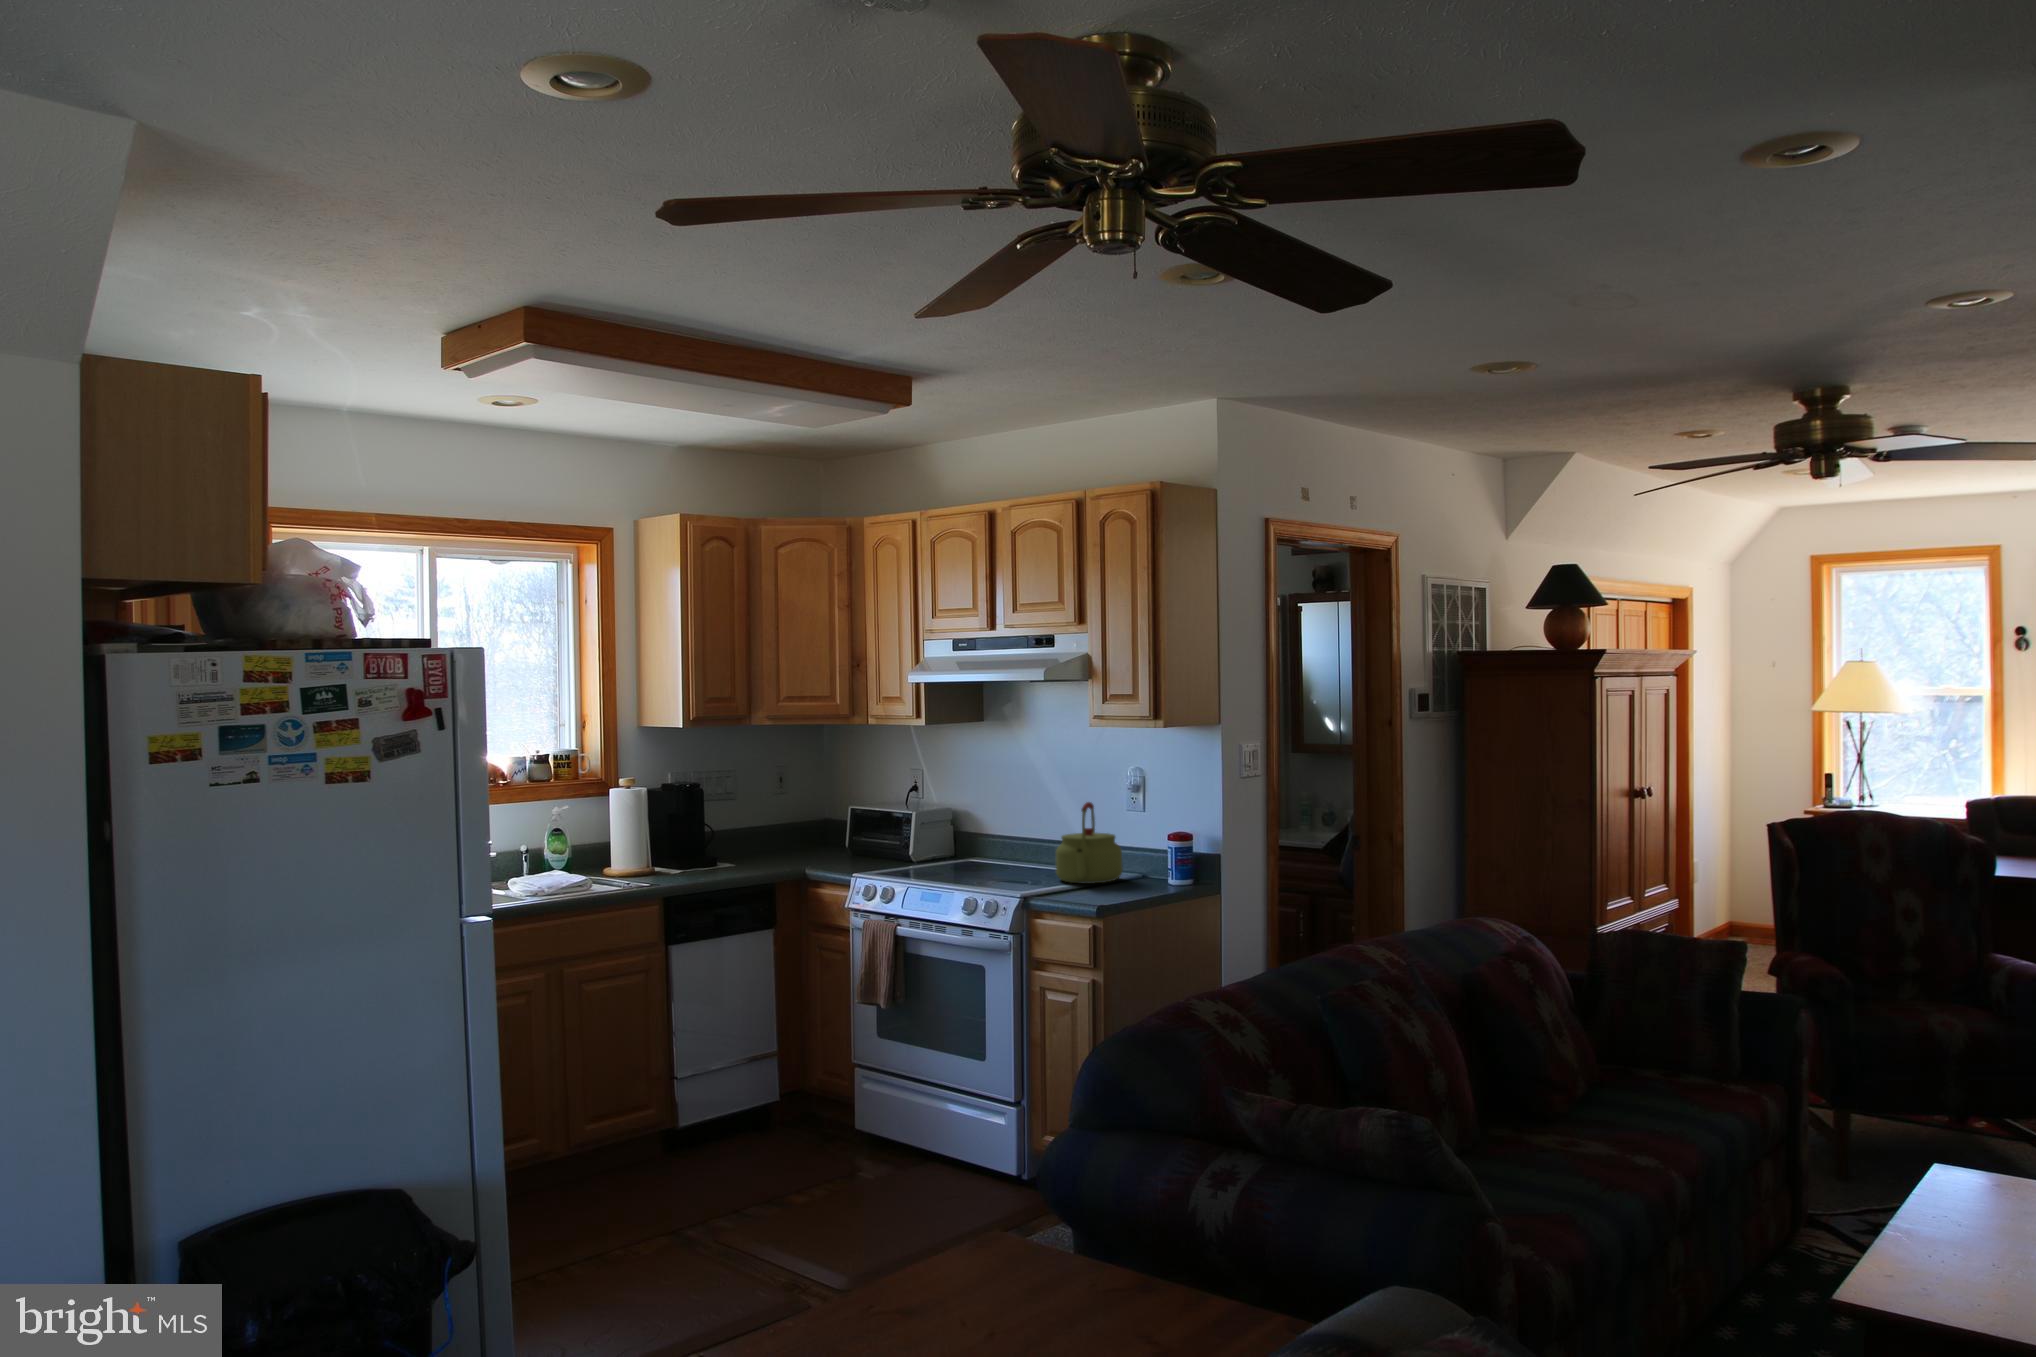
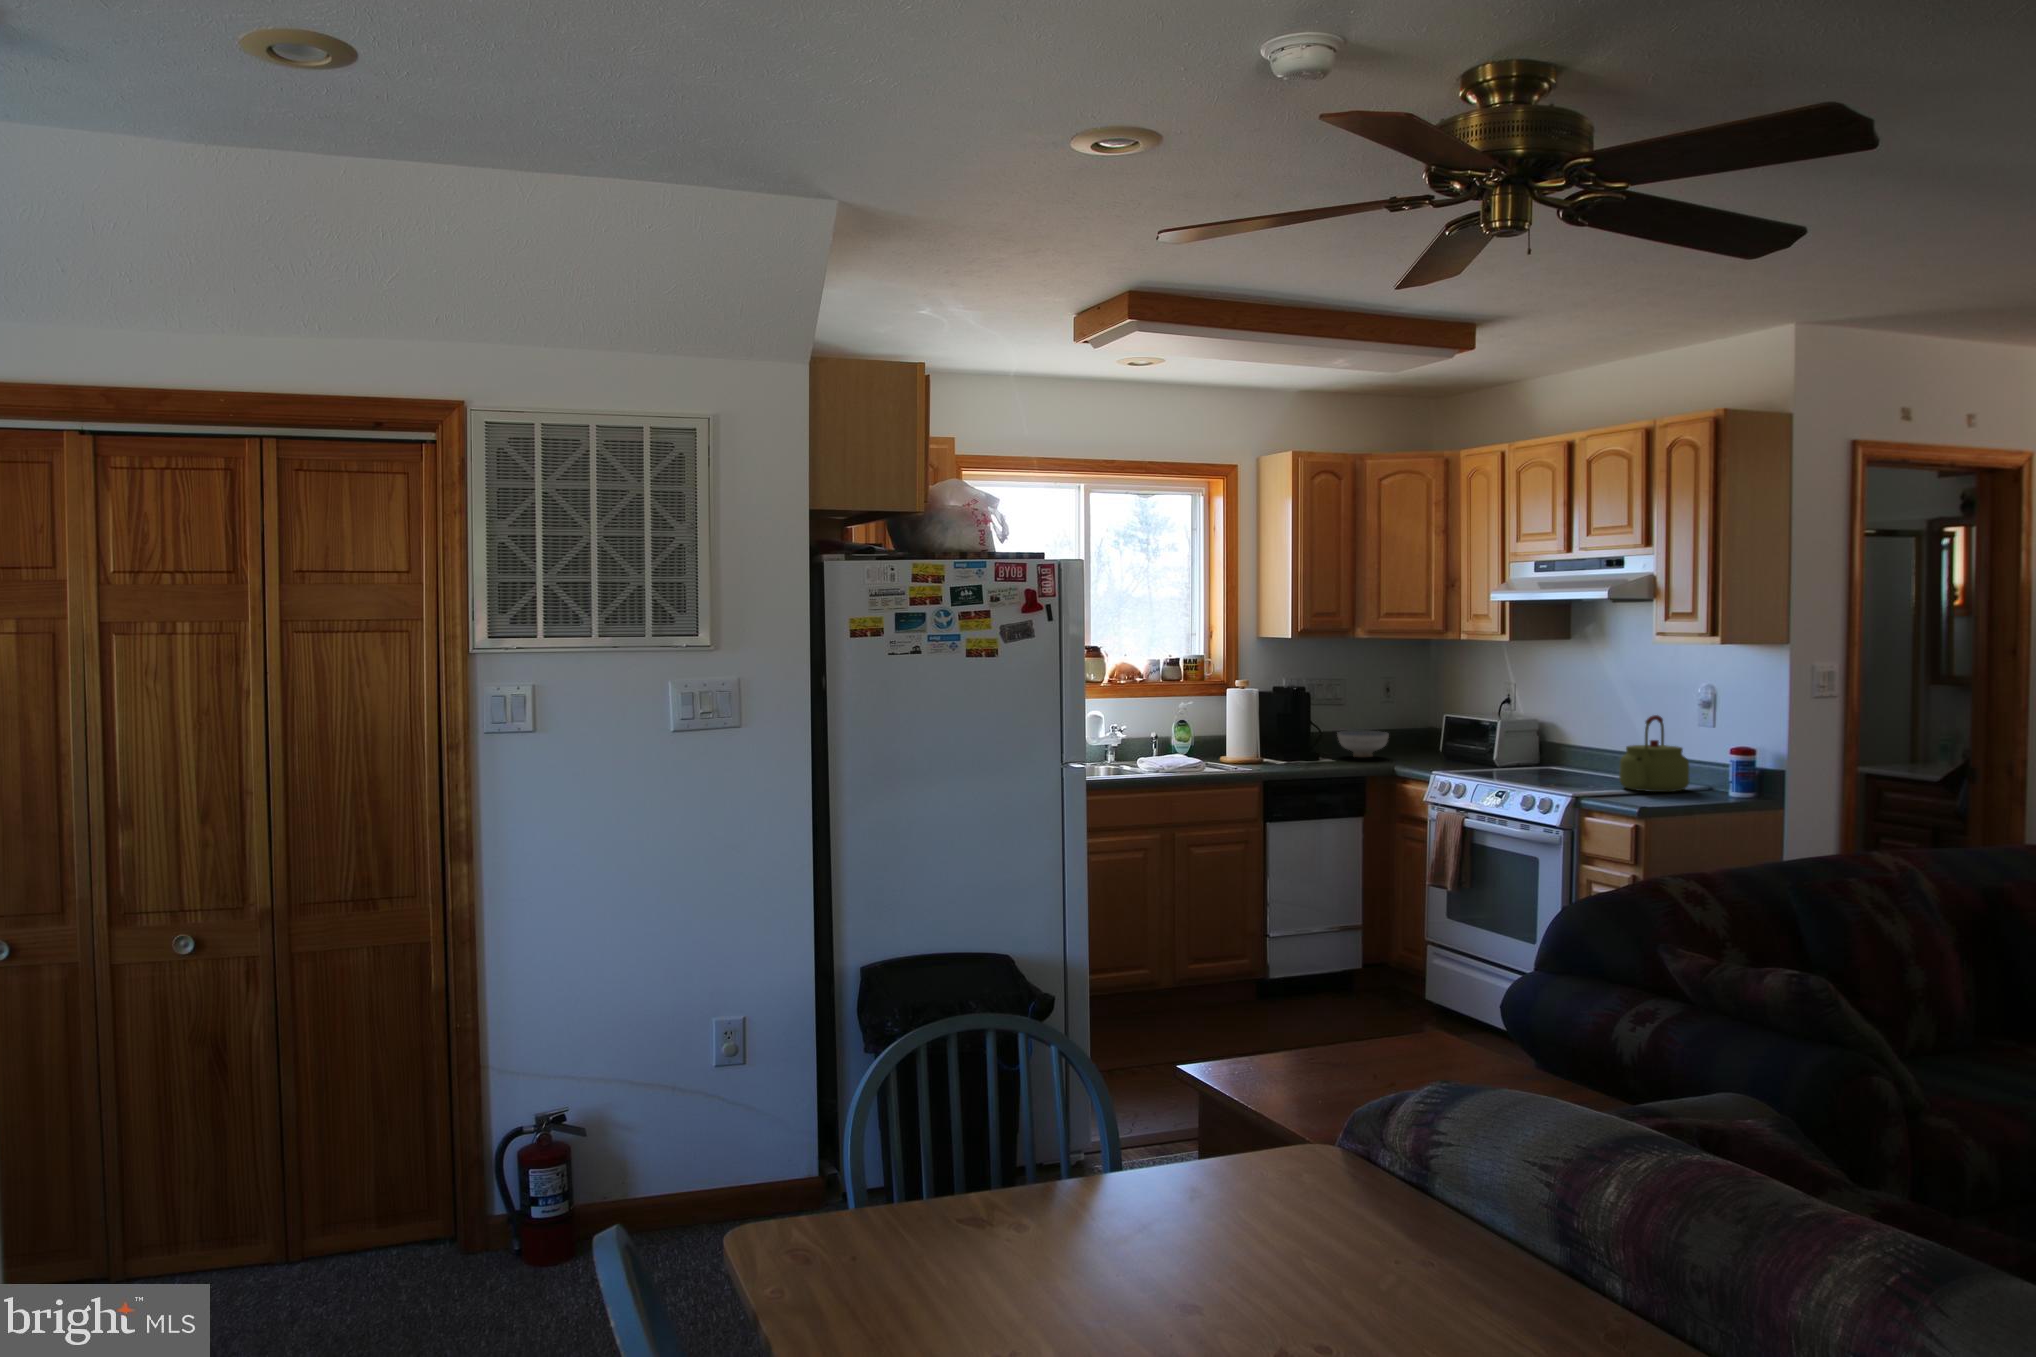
ceramic bowl: none [739,828,798,860] -> present [1337,731,1389,757]

